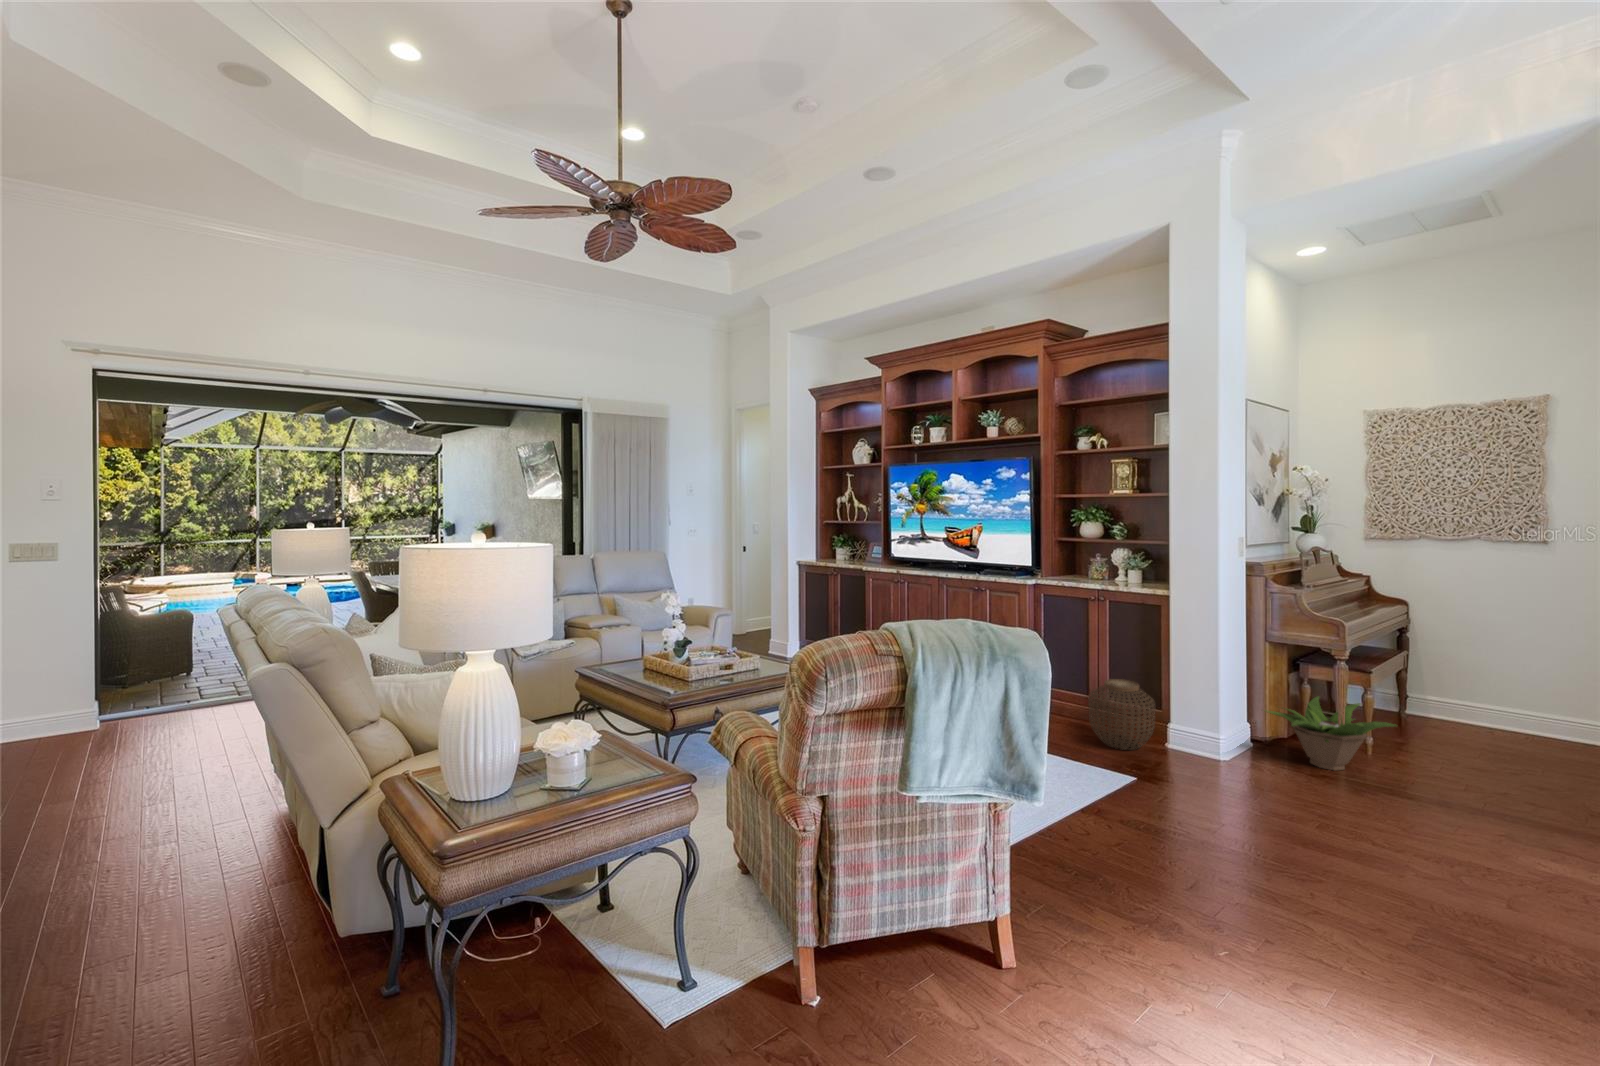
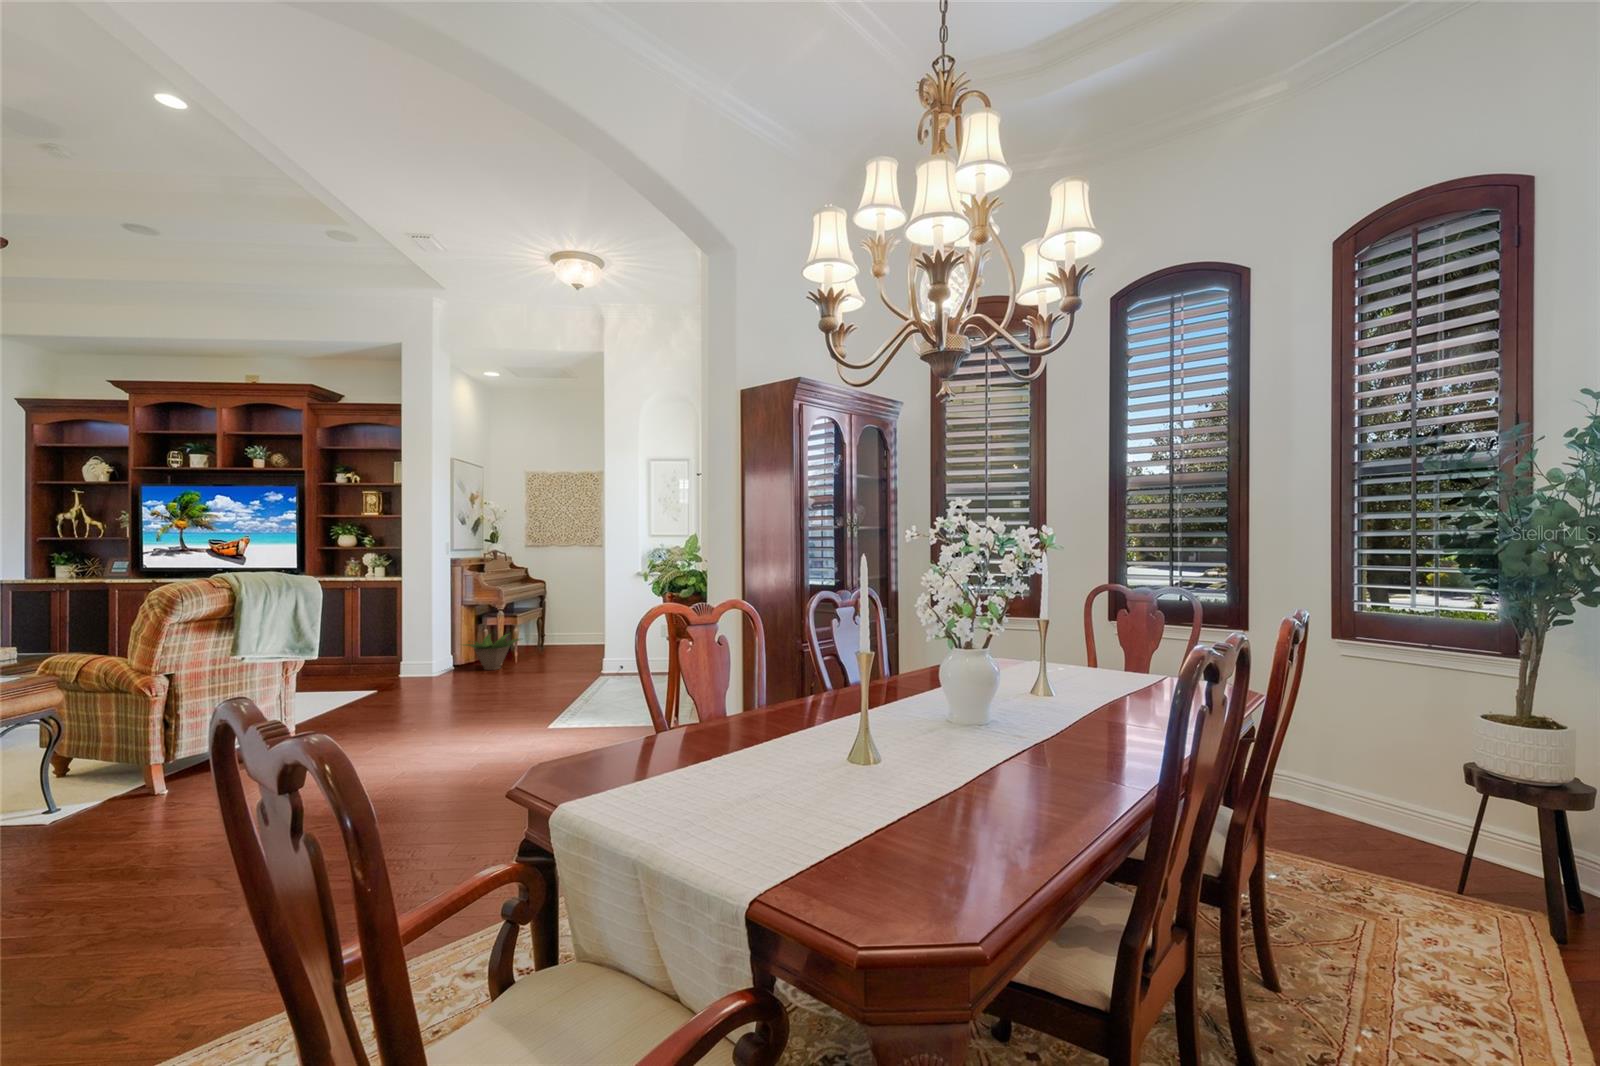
woven basket: present [1088,679,1155,750] -> none [346,638,393,683]

